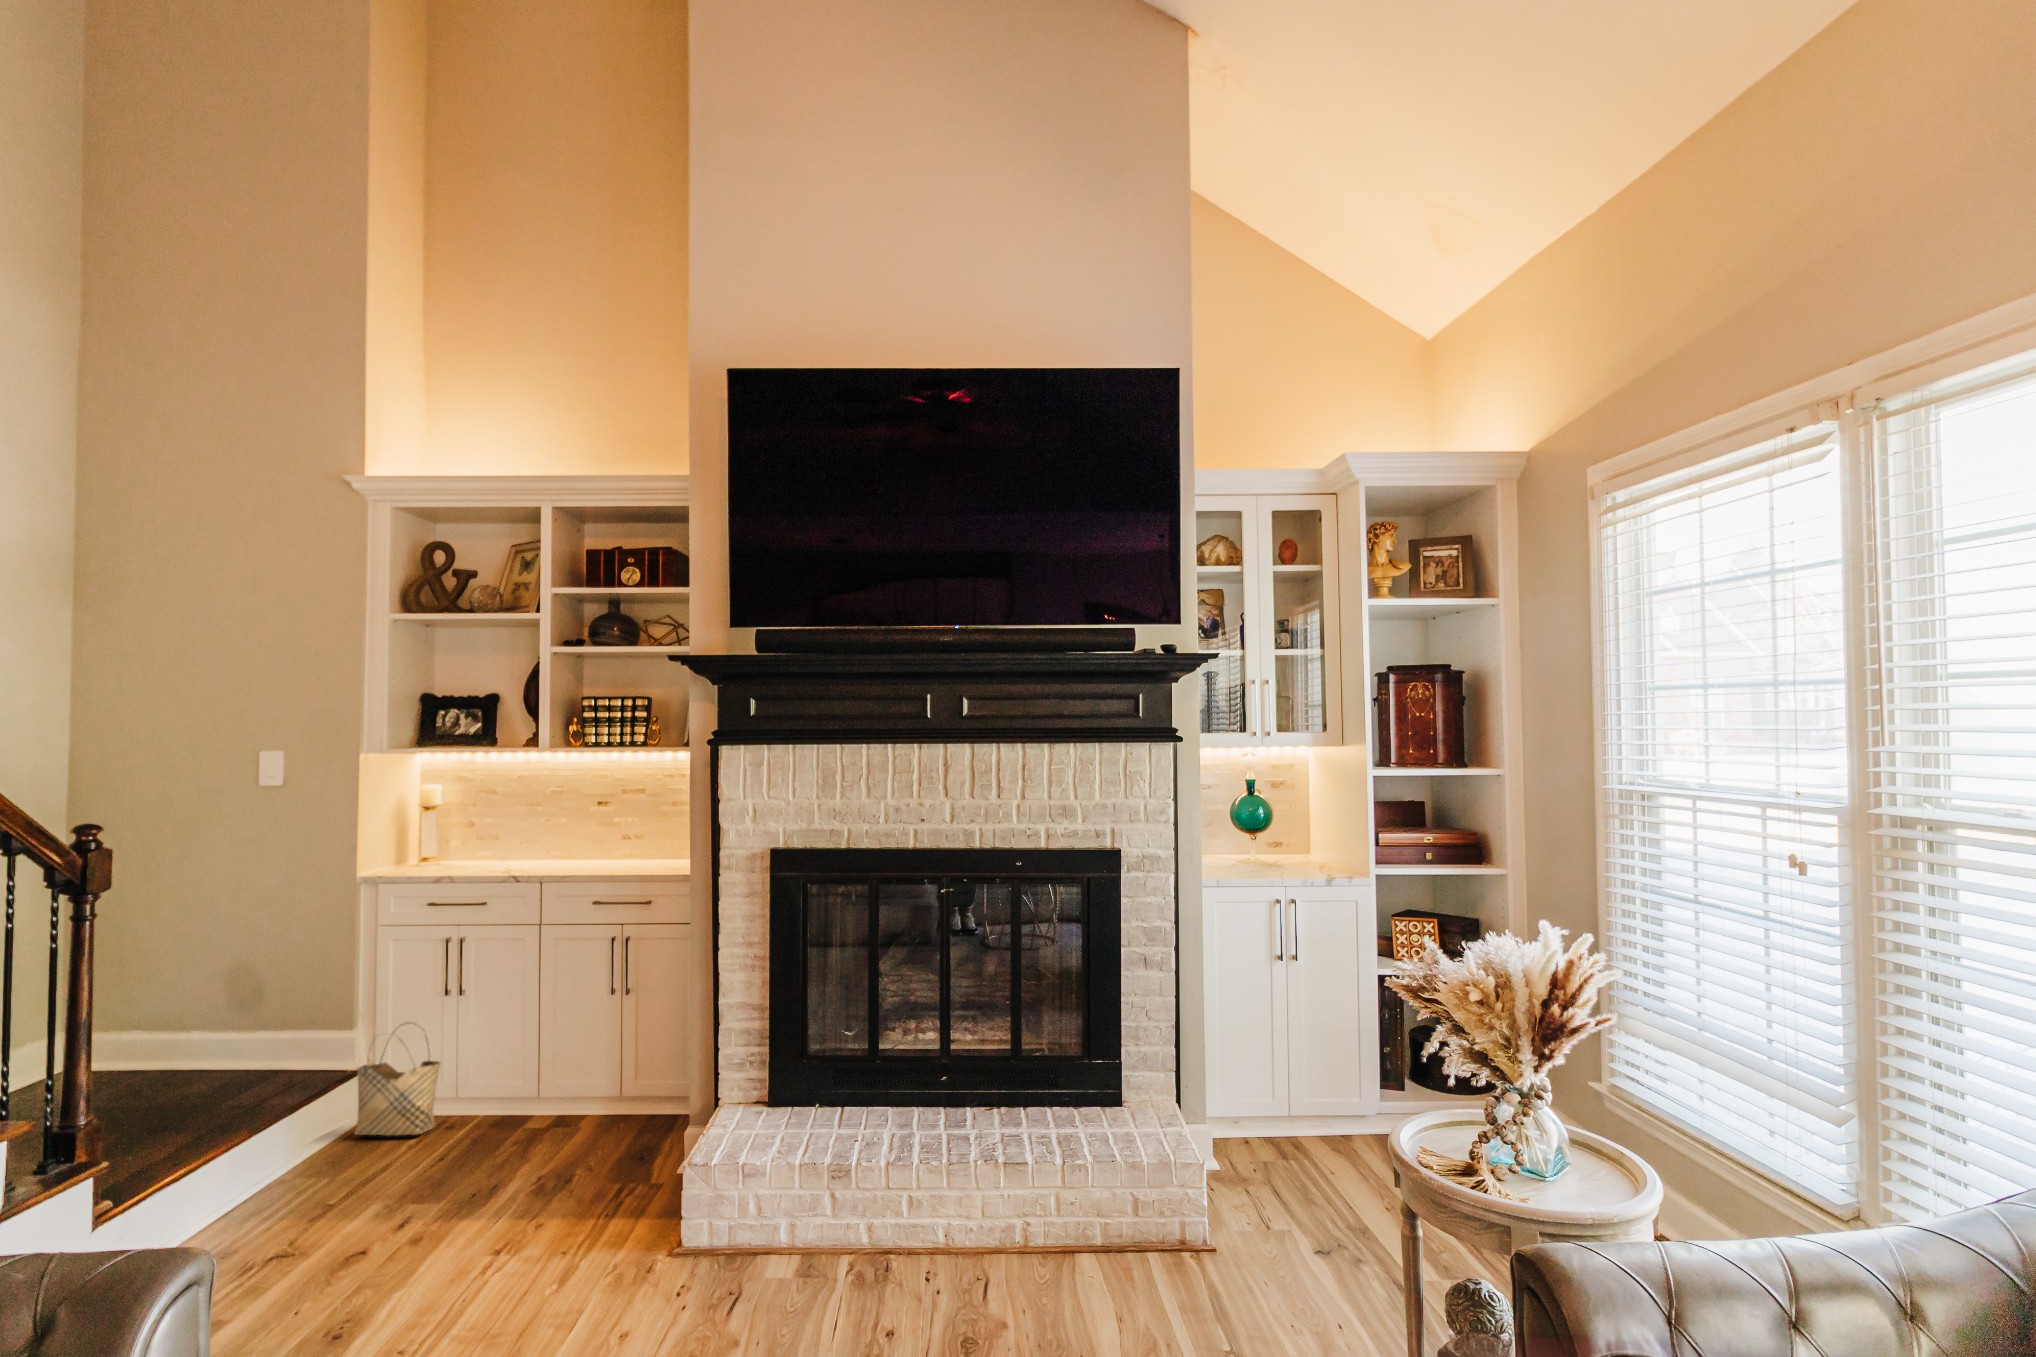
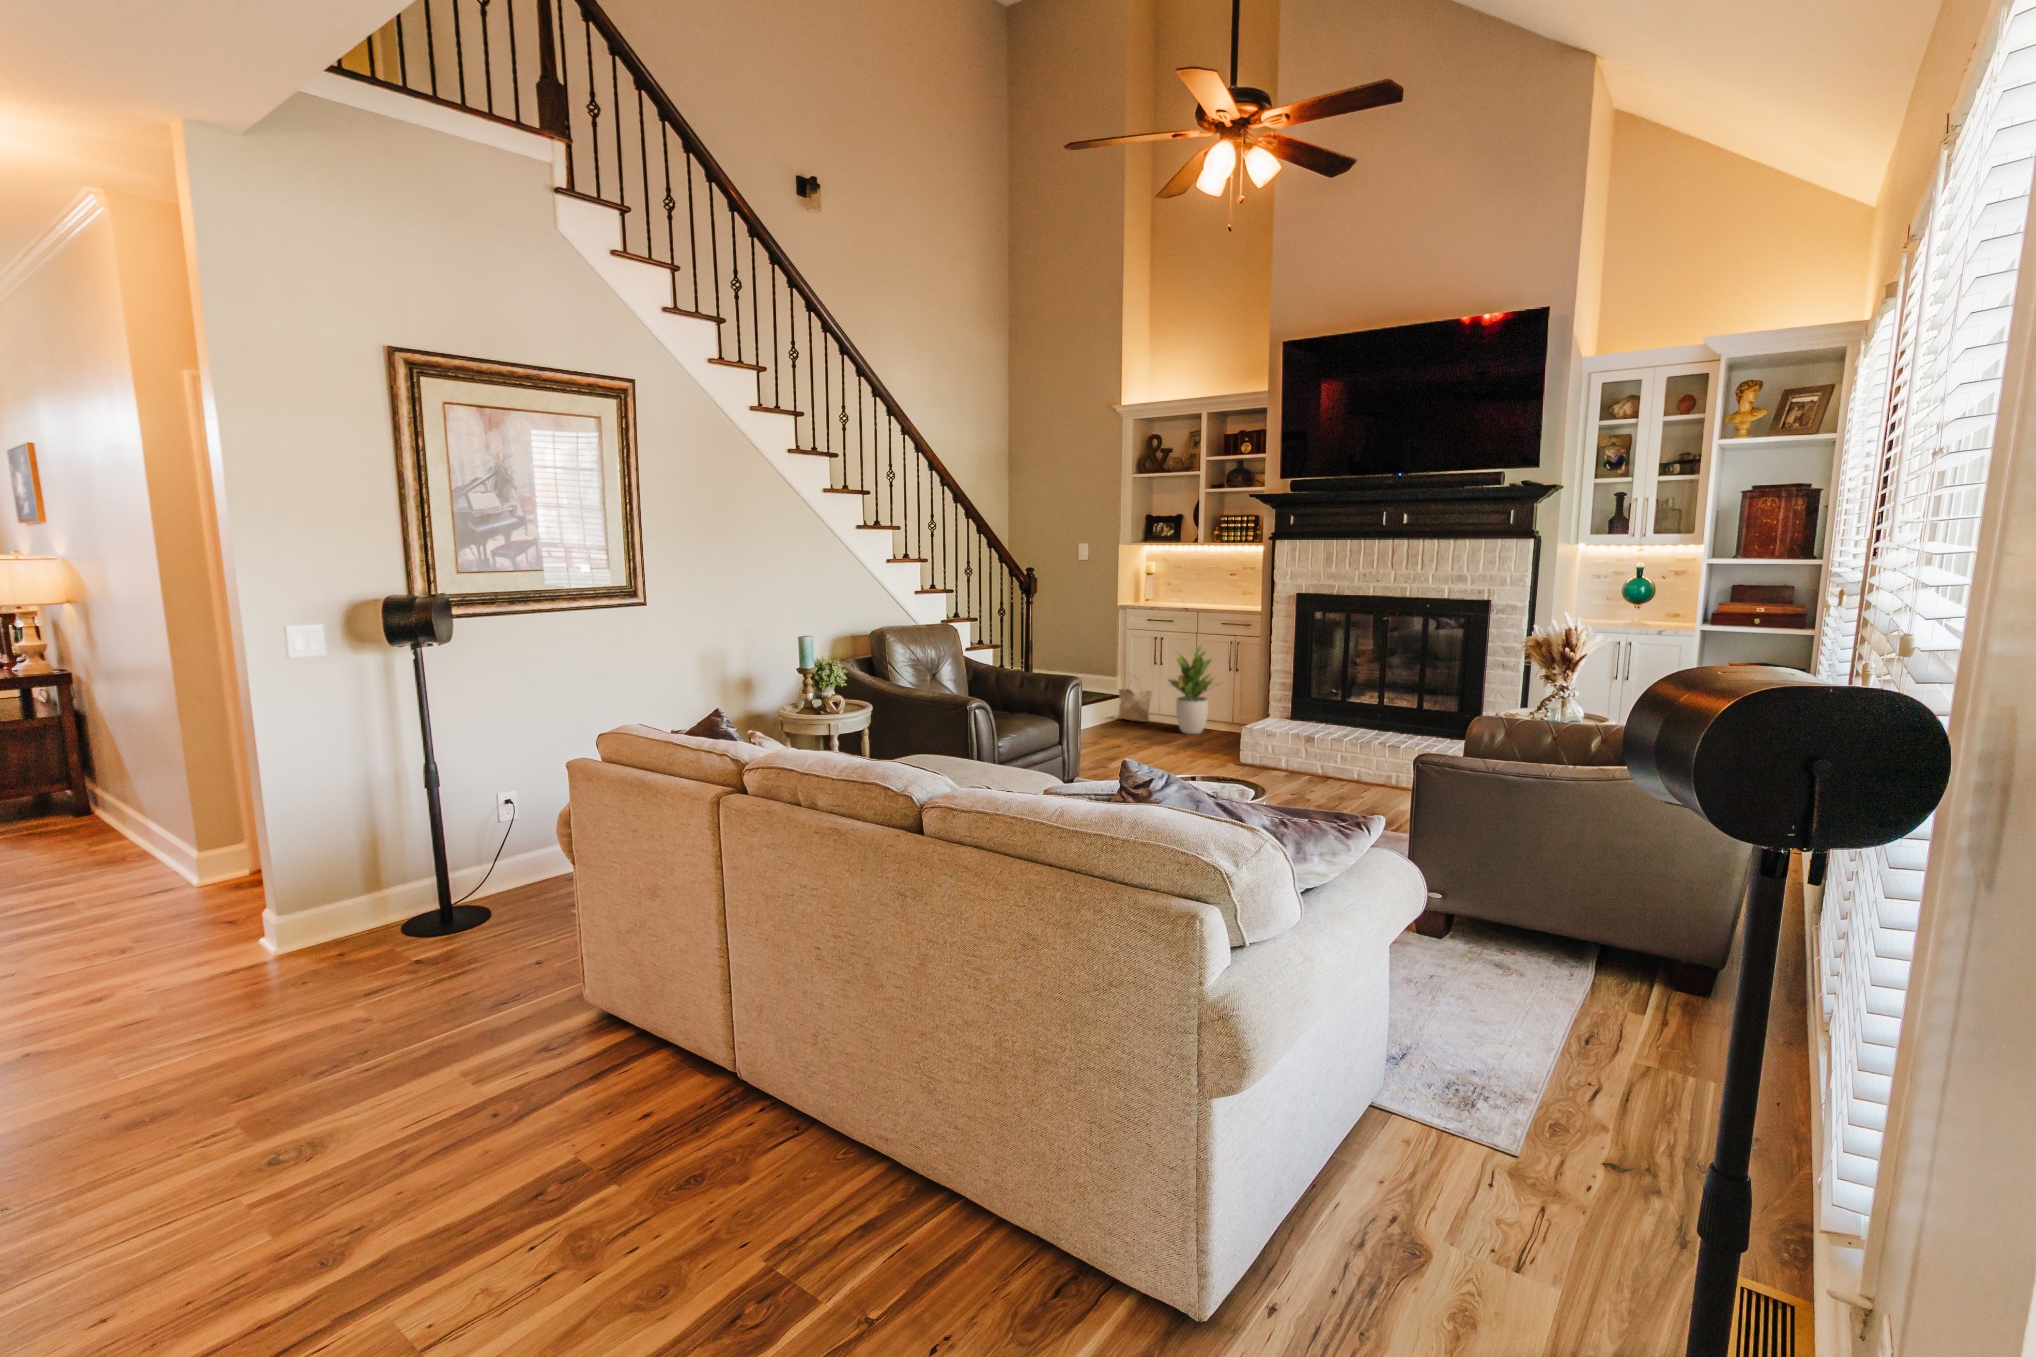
potted plant: none [477,954,607,1153] -> present [1169,646,1217,734]

